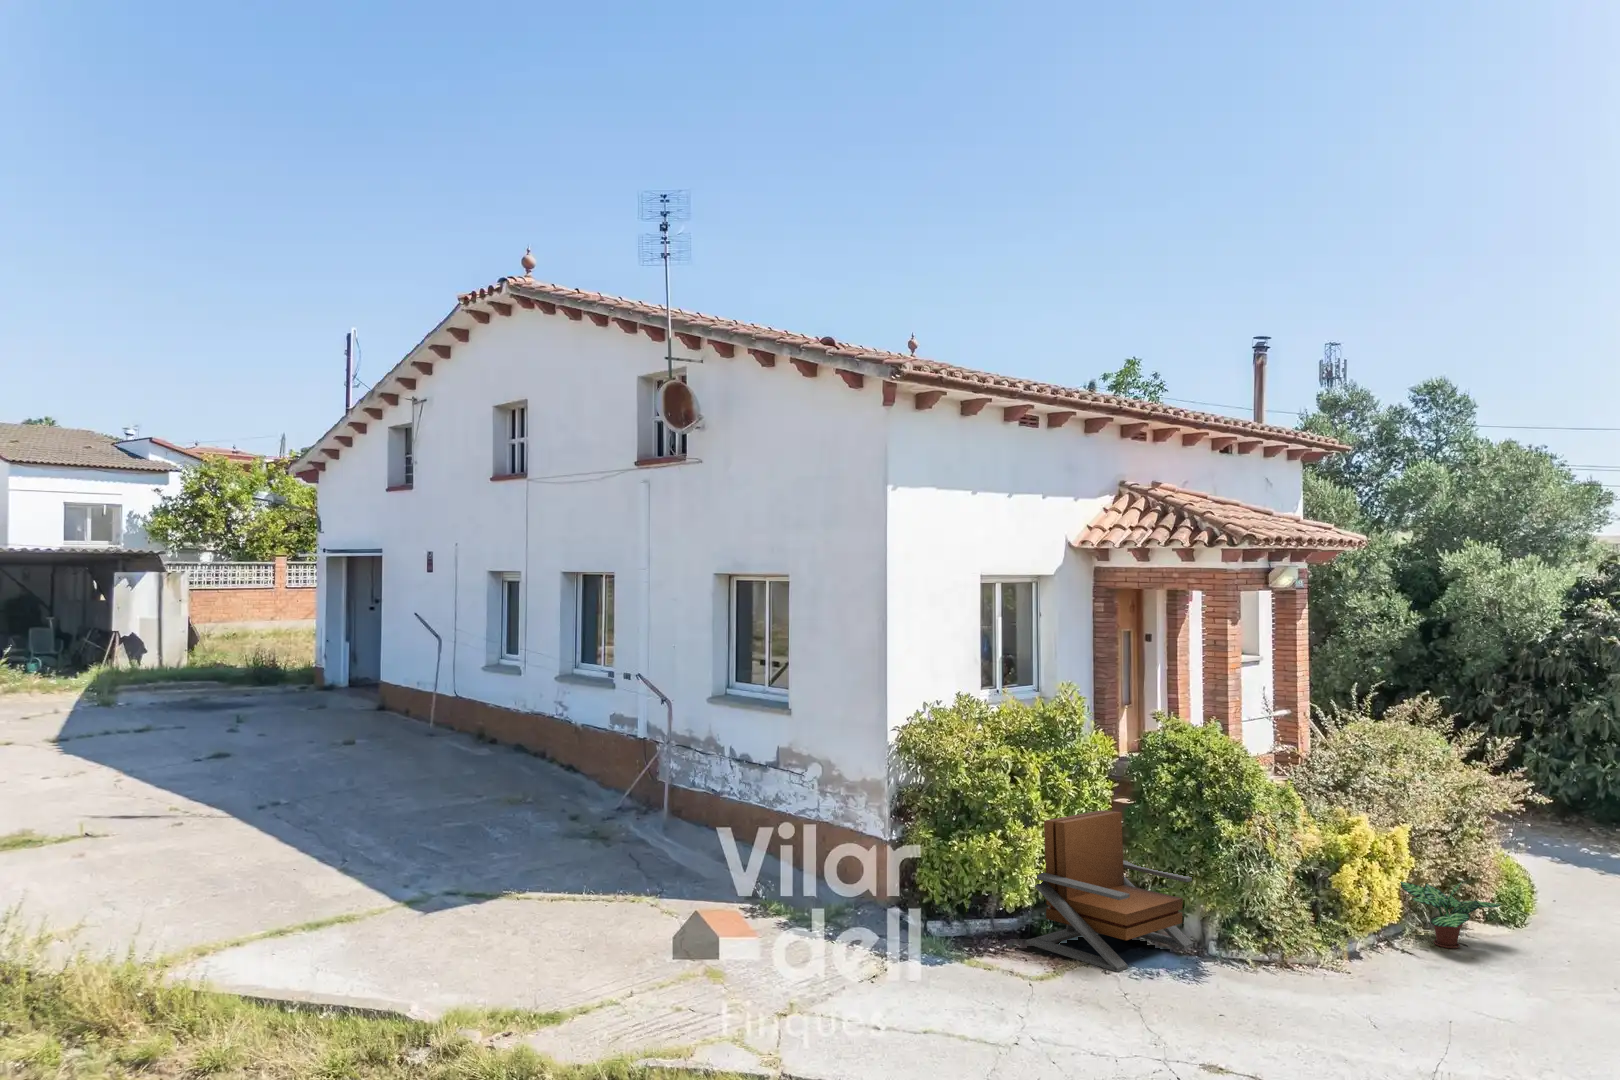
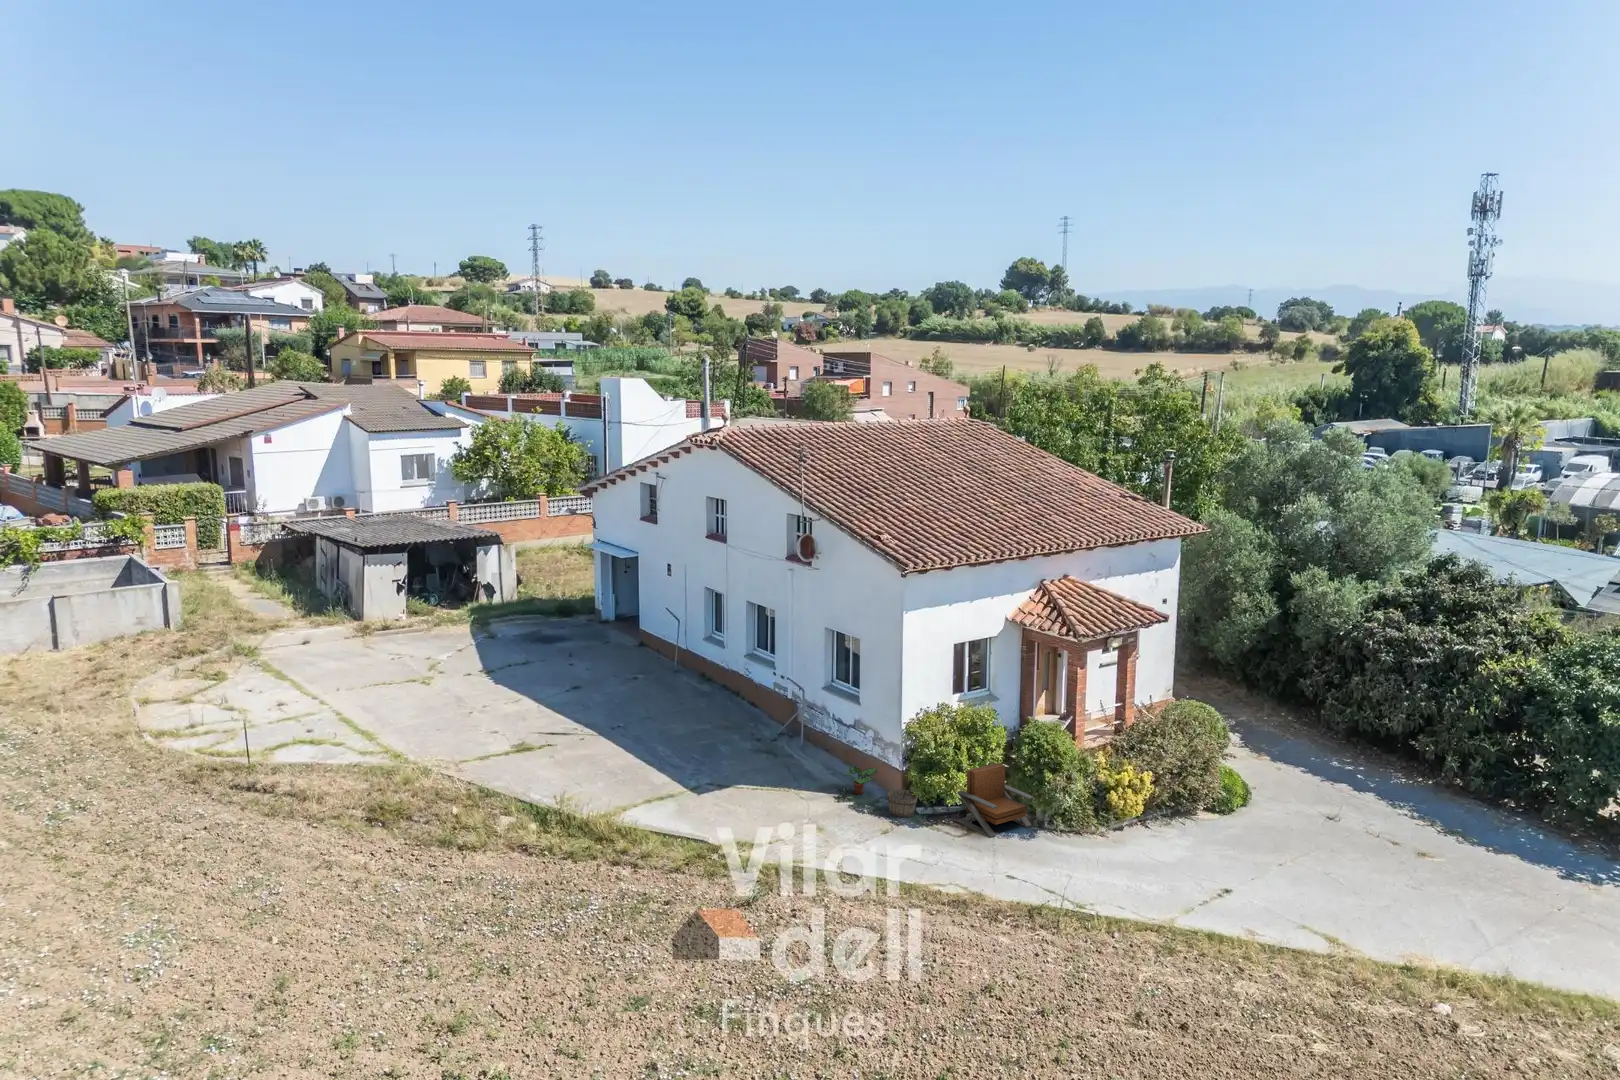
wooden bucket: none [863,872,933,940] -> present [887,790,918,817]
potted plant: present [1400,881,1501,949] -> present [846,767,877,795]

